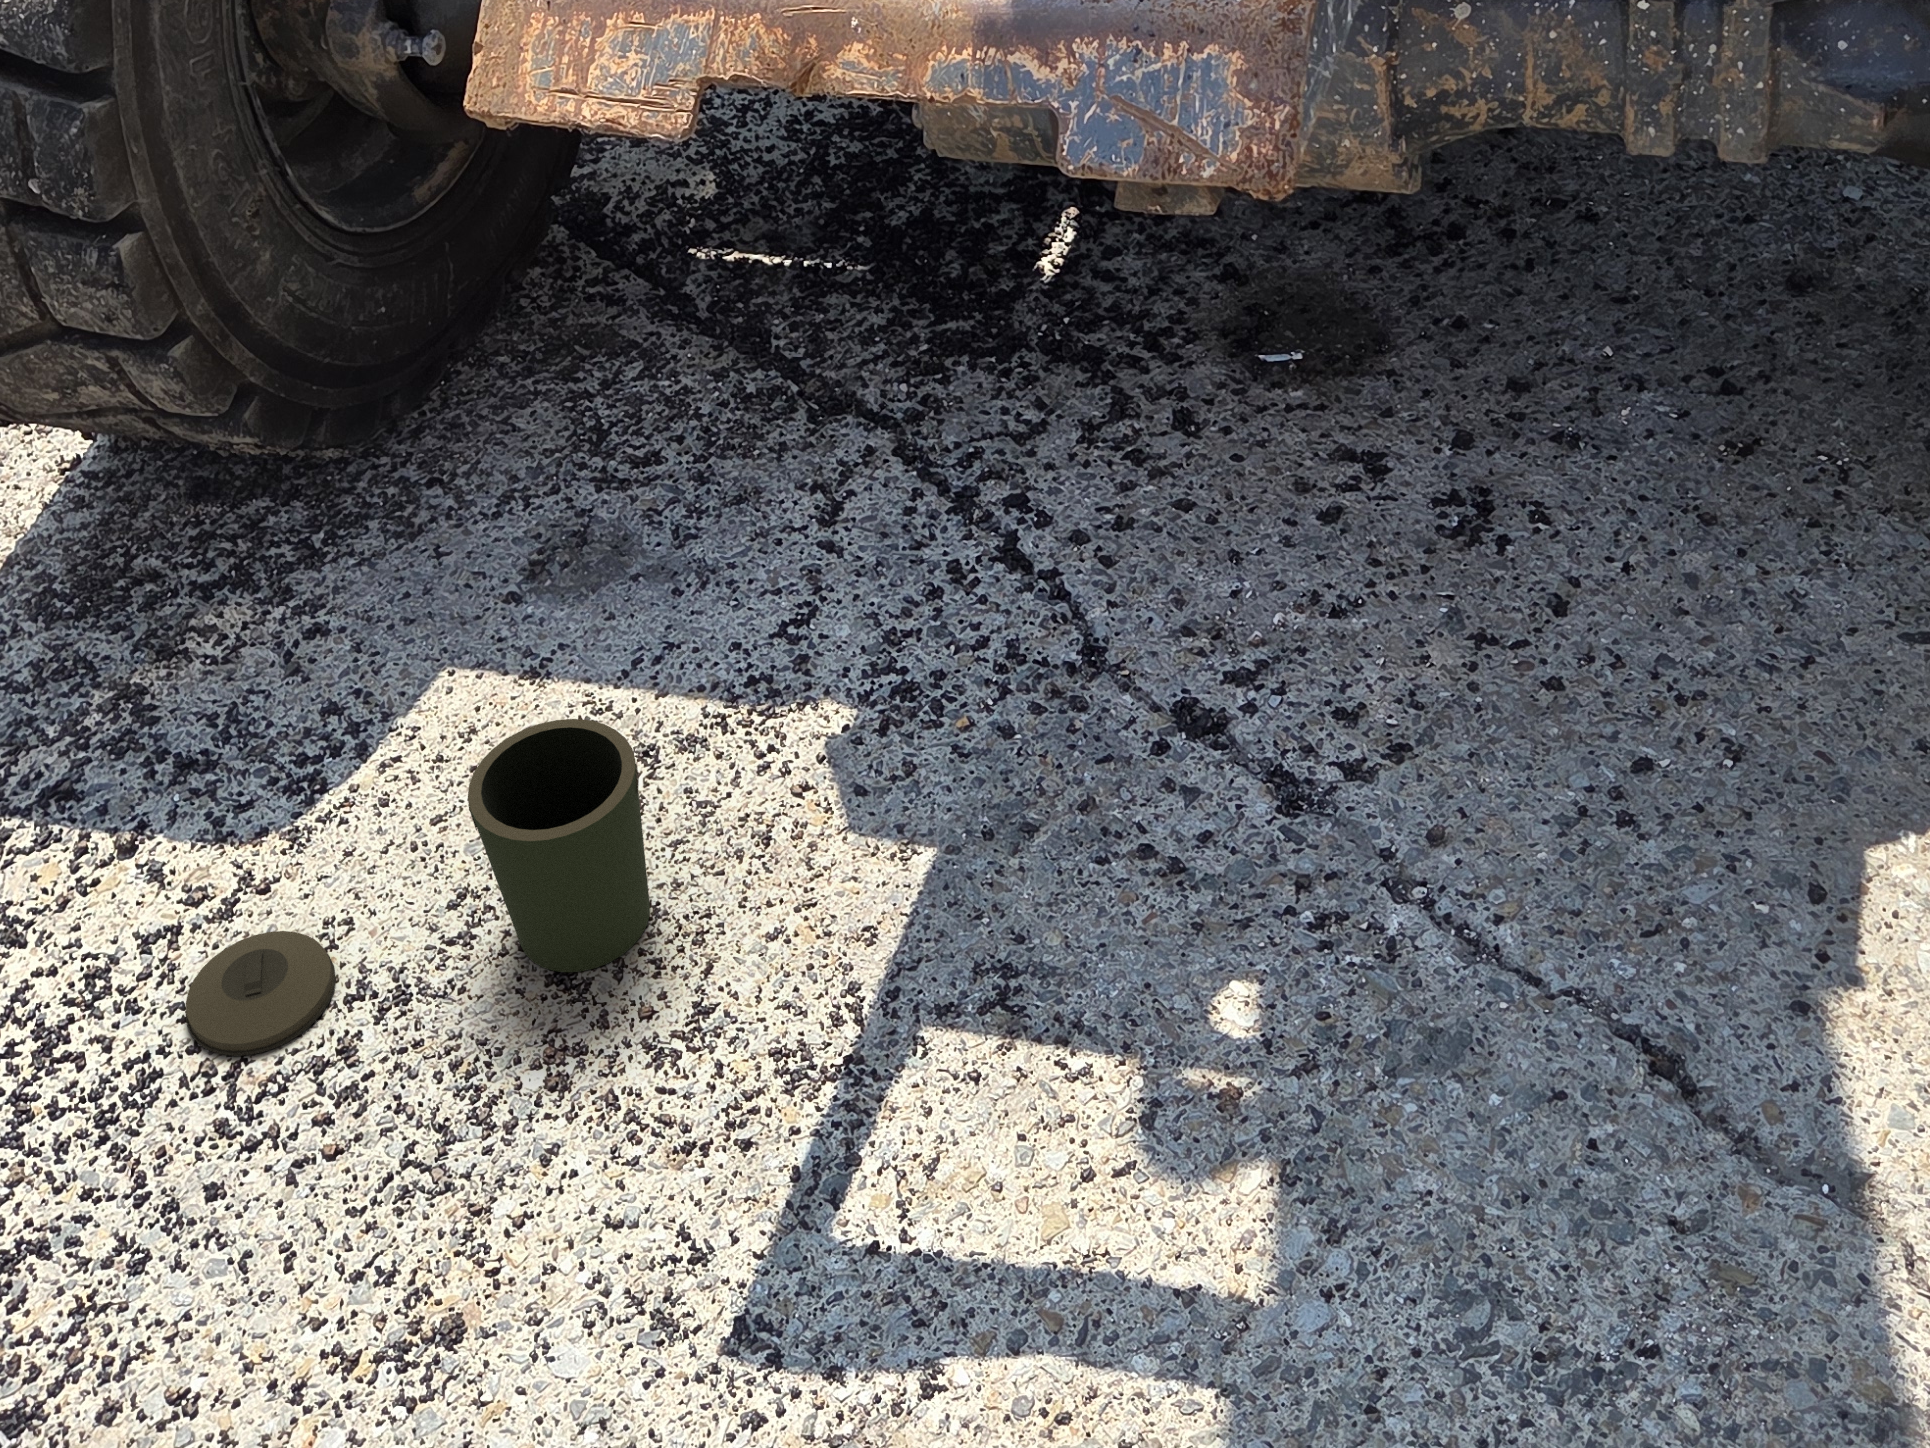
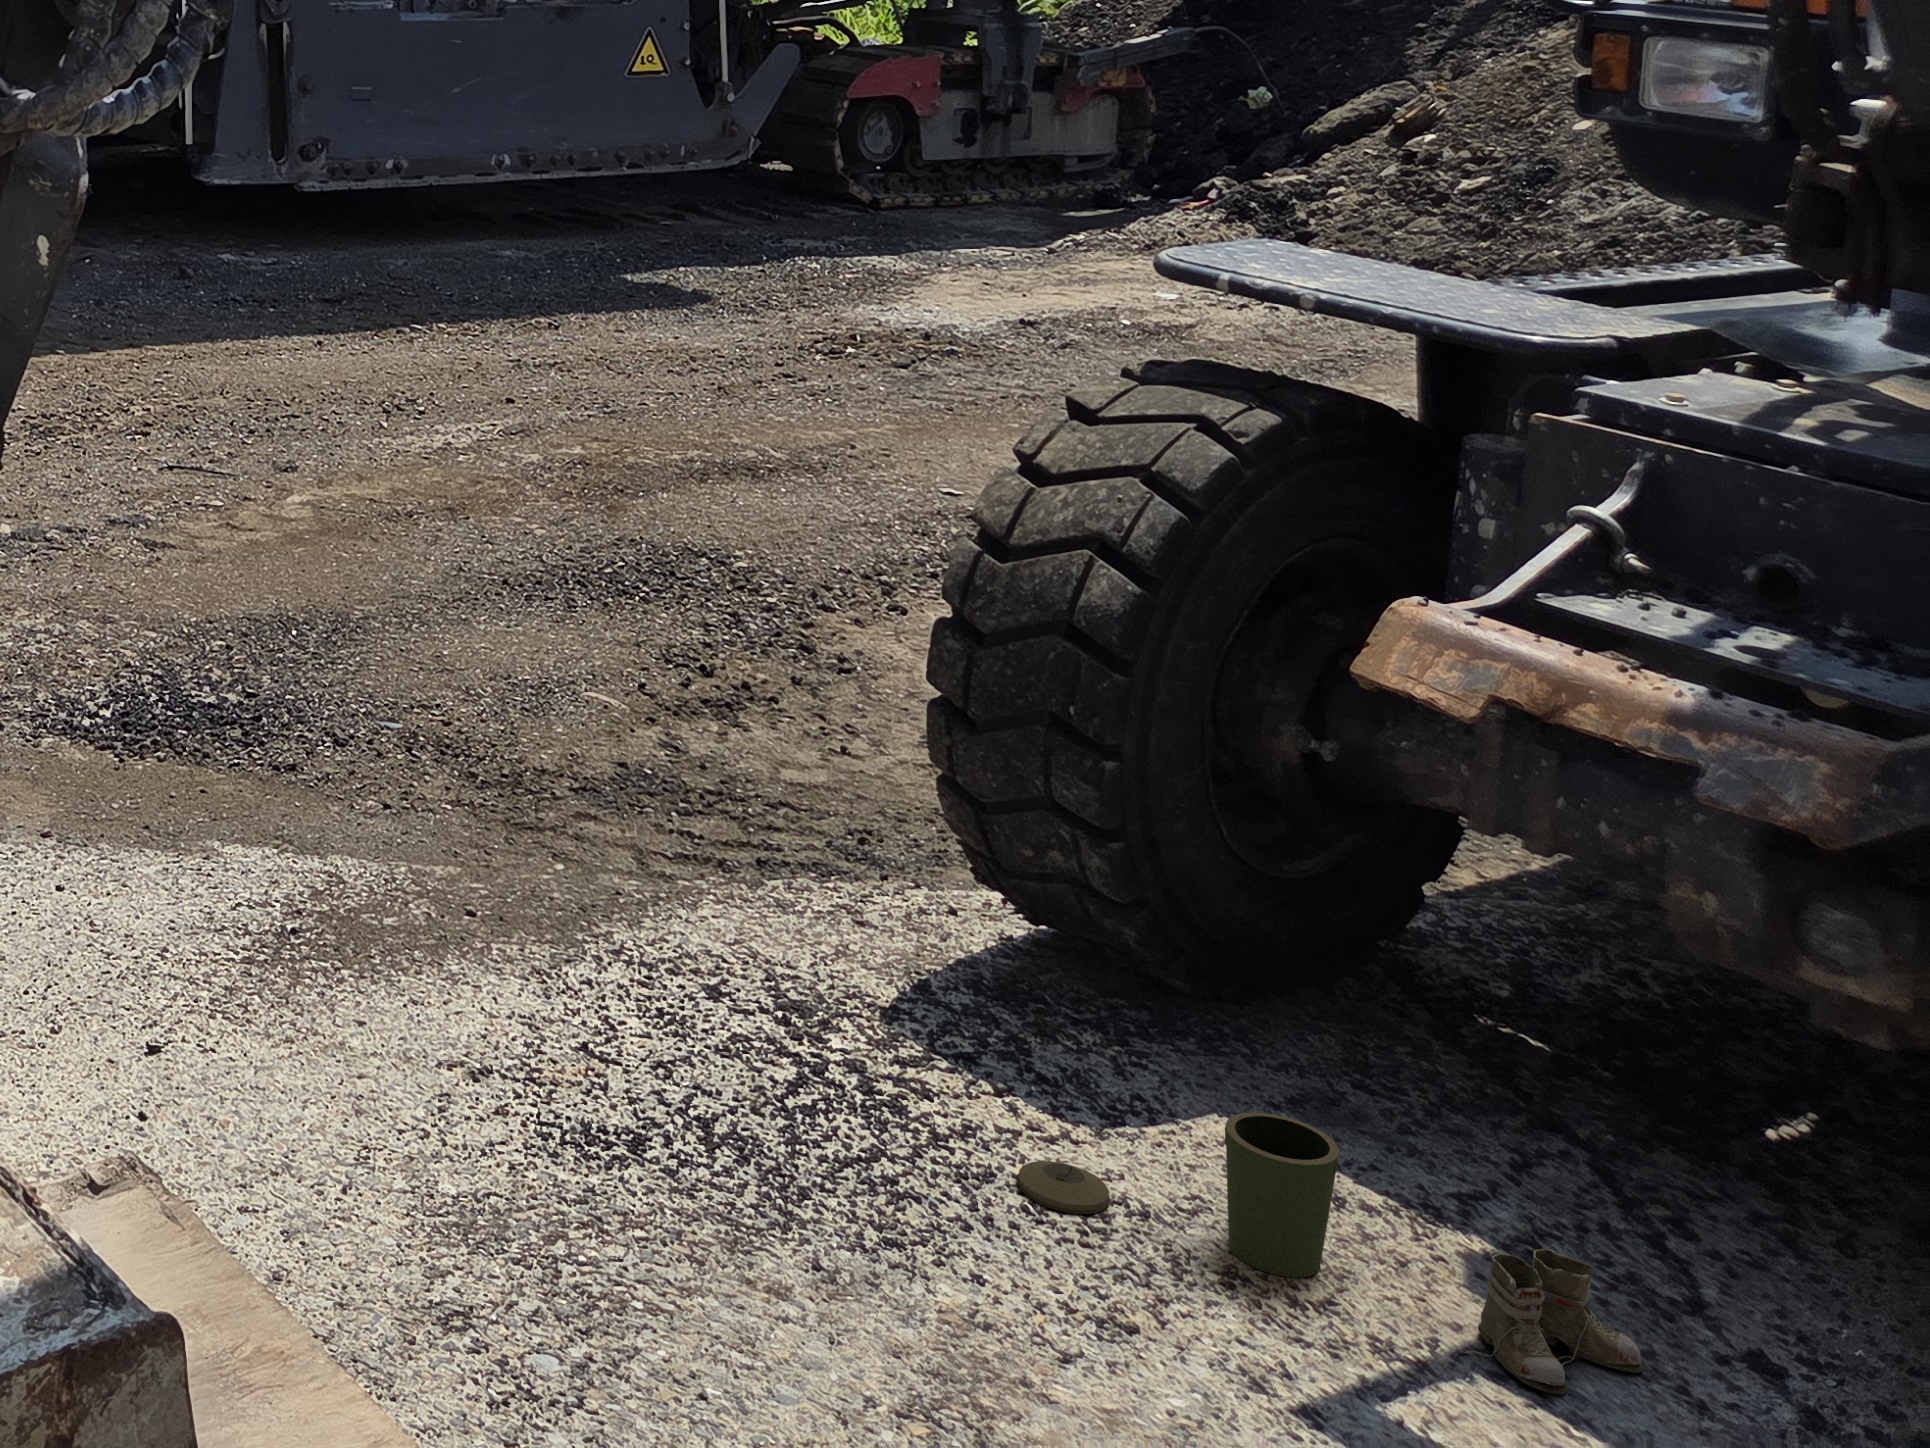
boots: none [867,725,1069,962] -> present [1463,1249,1642,1394]

